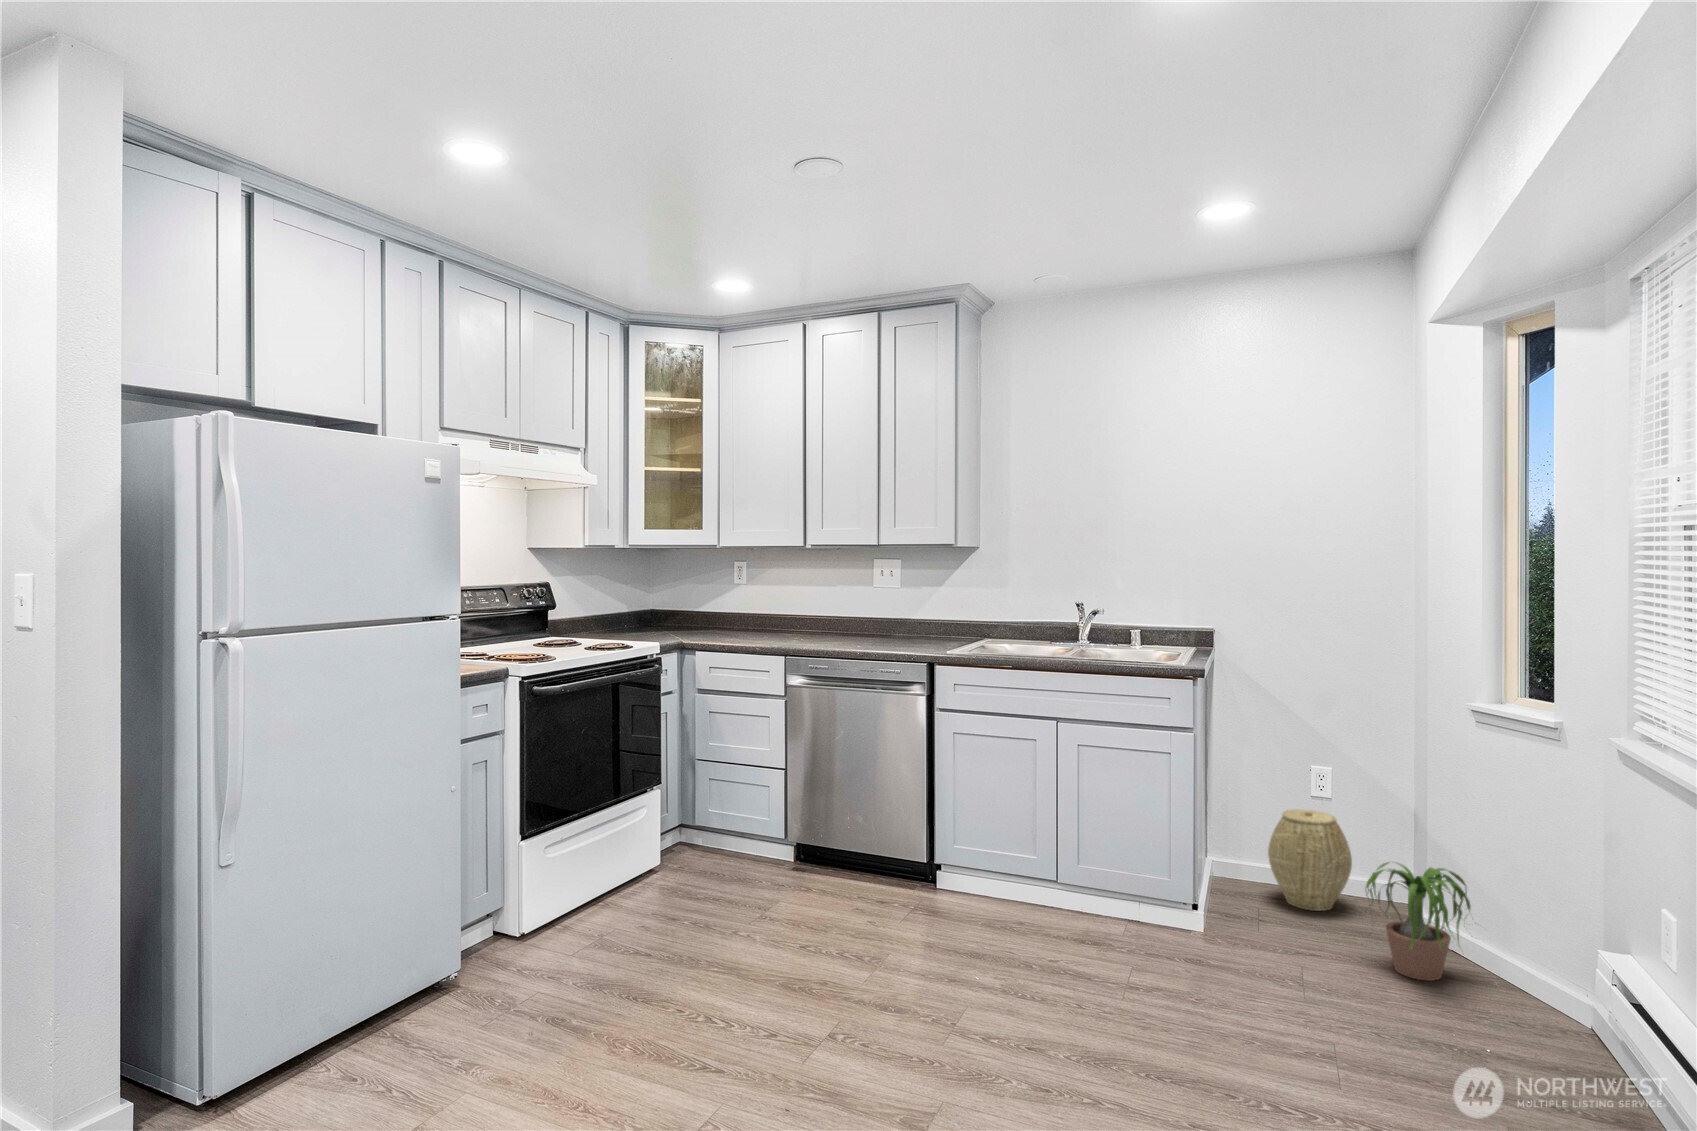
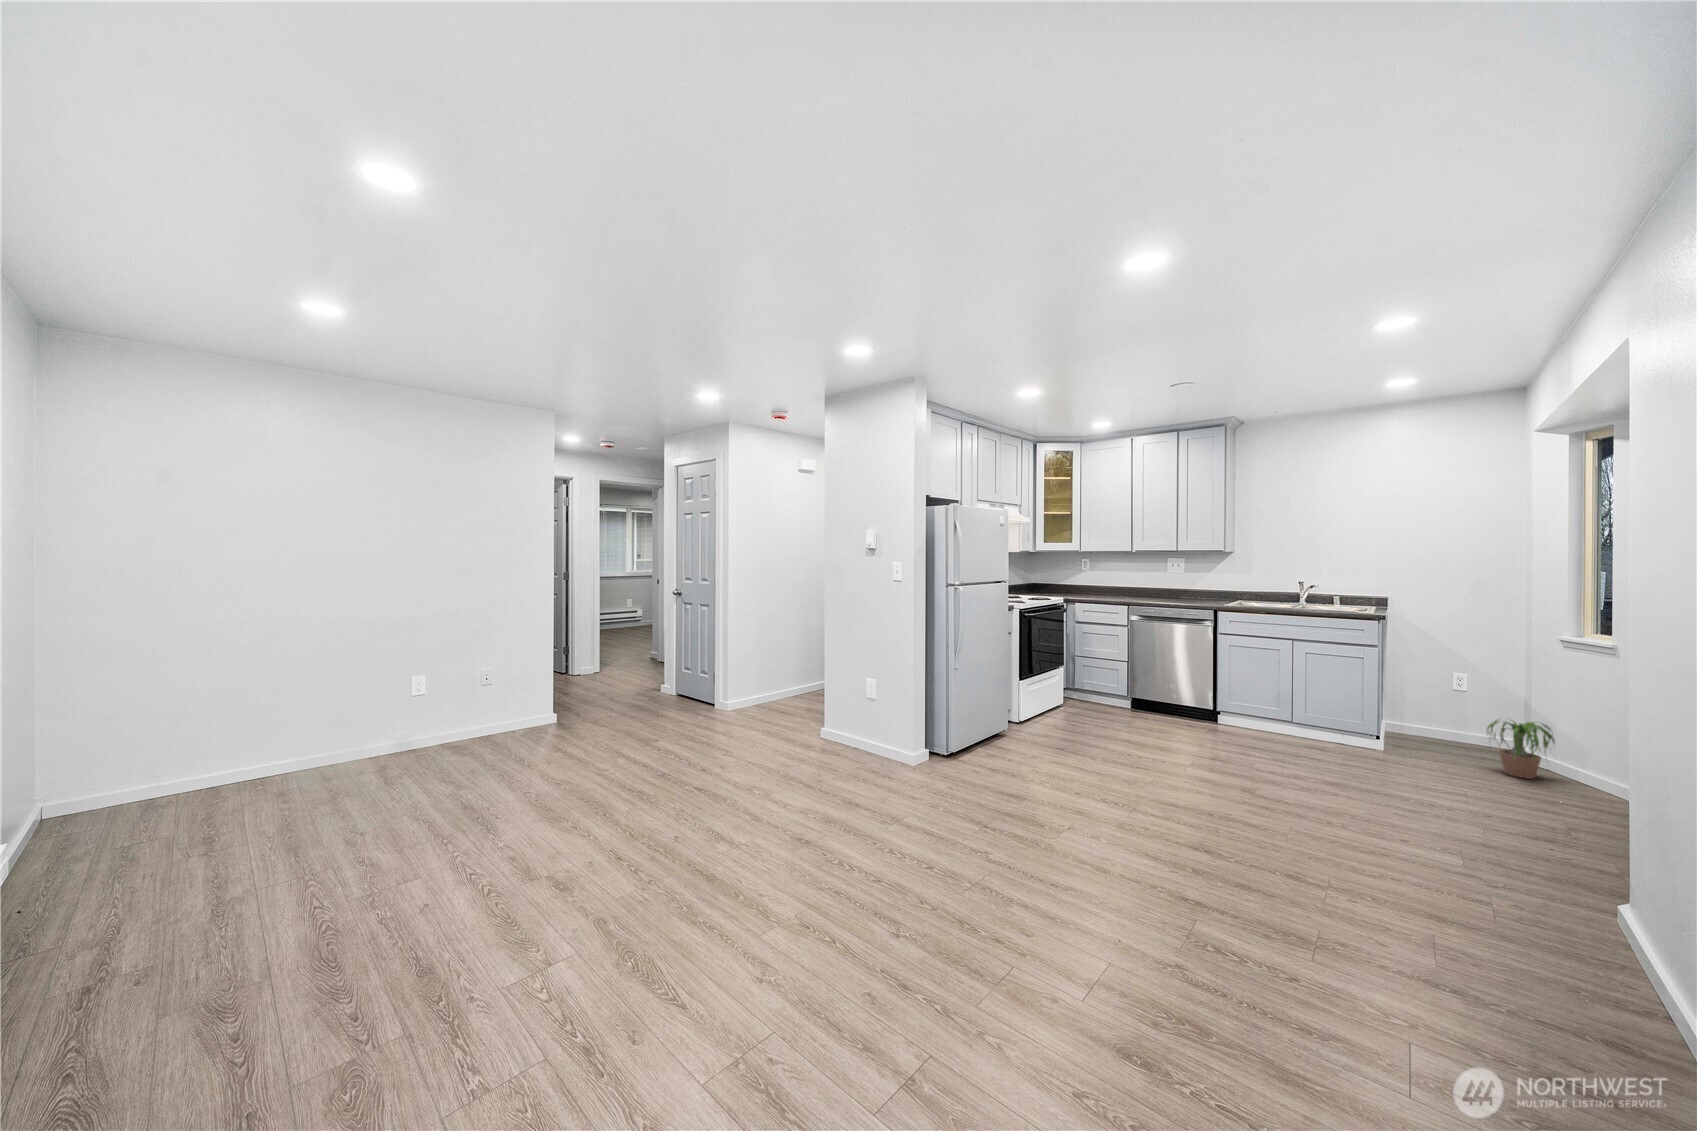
woven basket: present [1268,809,1352,911] -> none [1422,696,1478,749]

